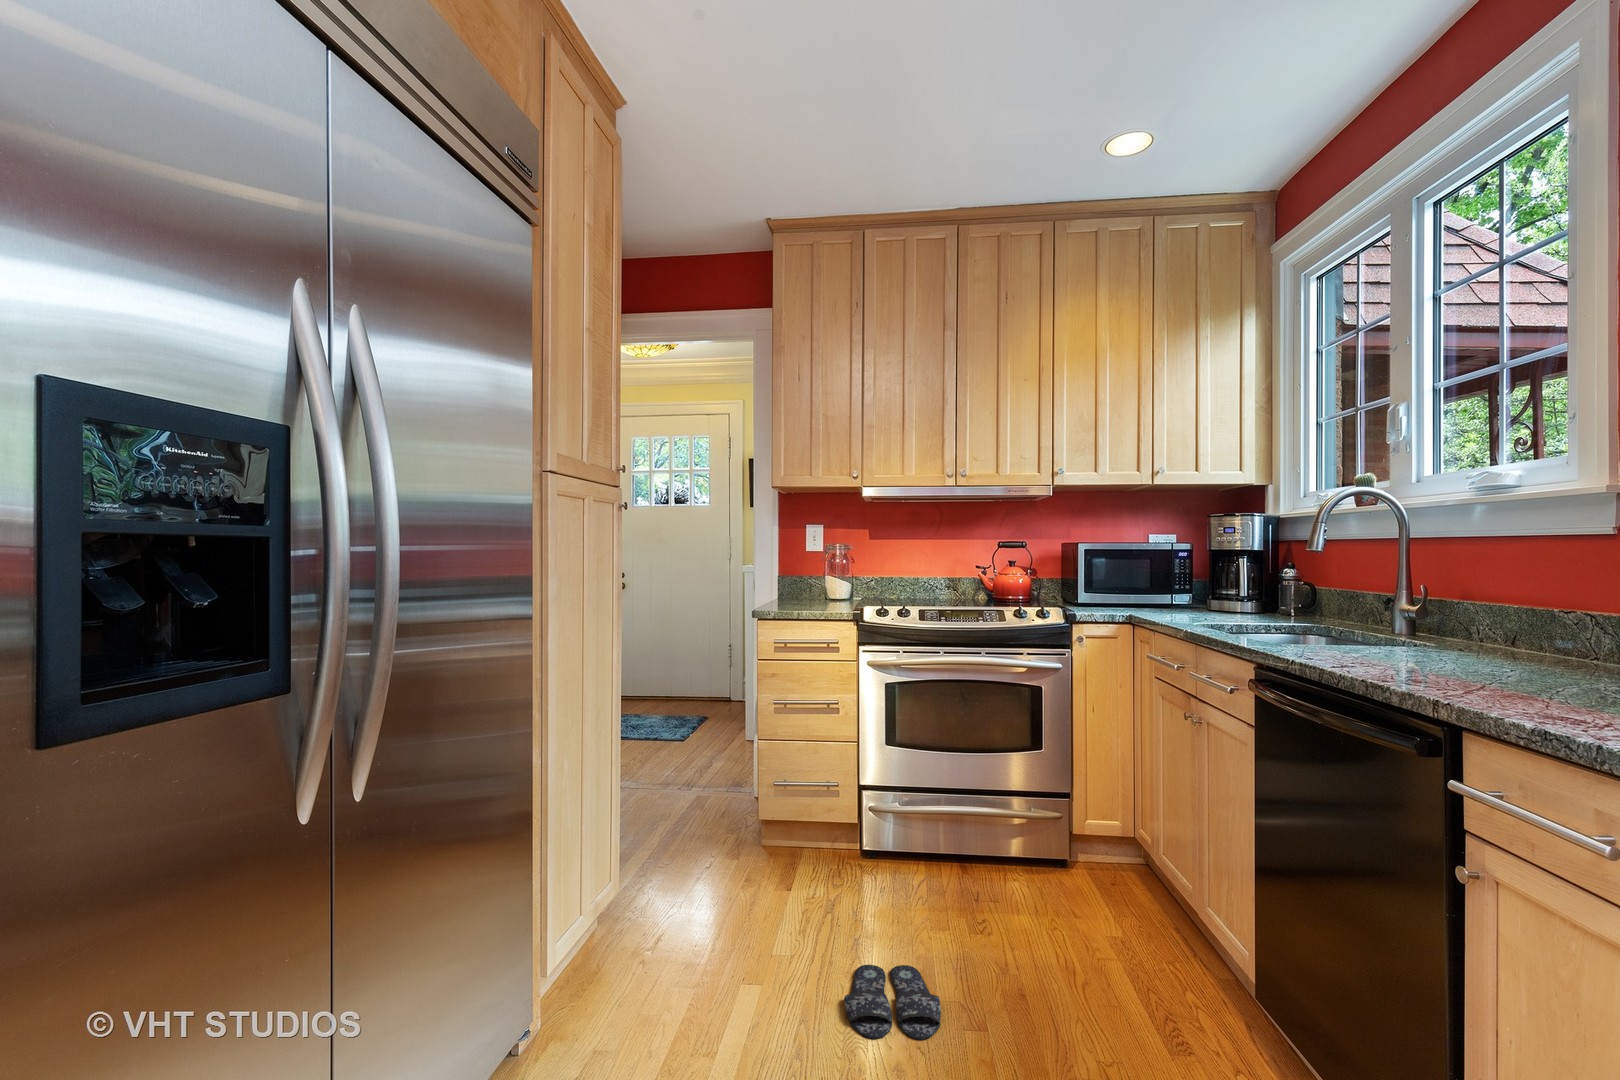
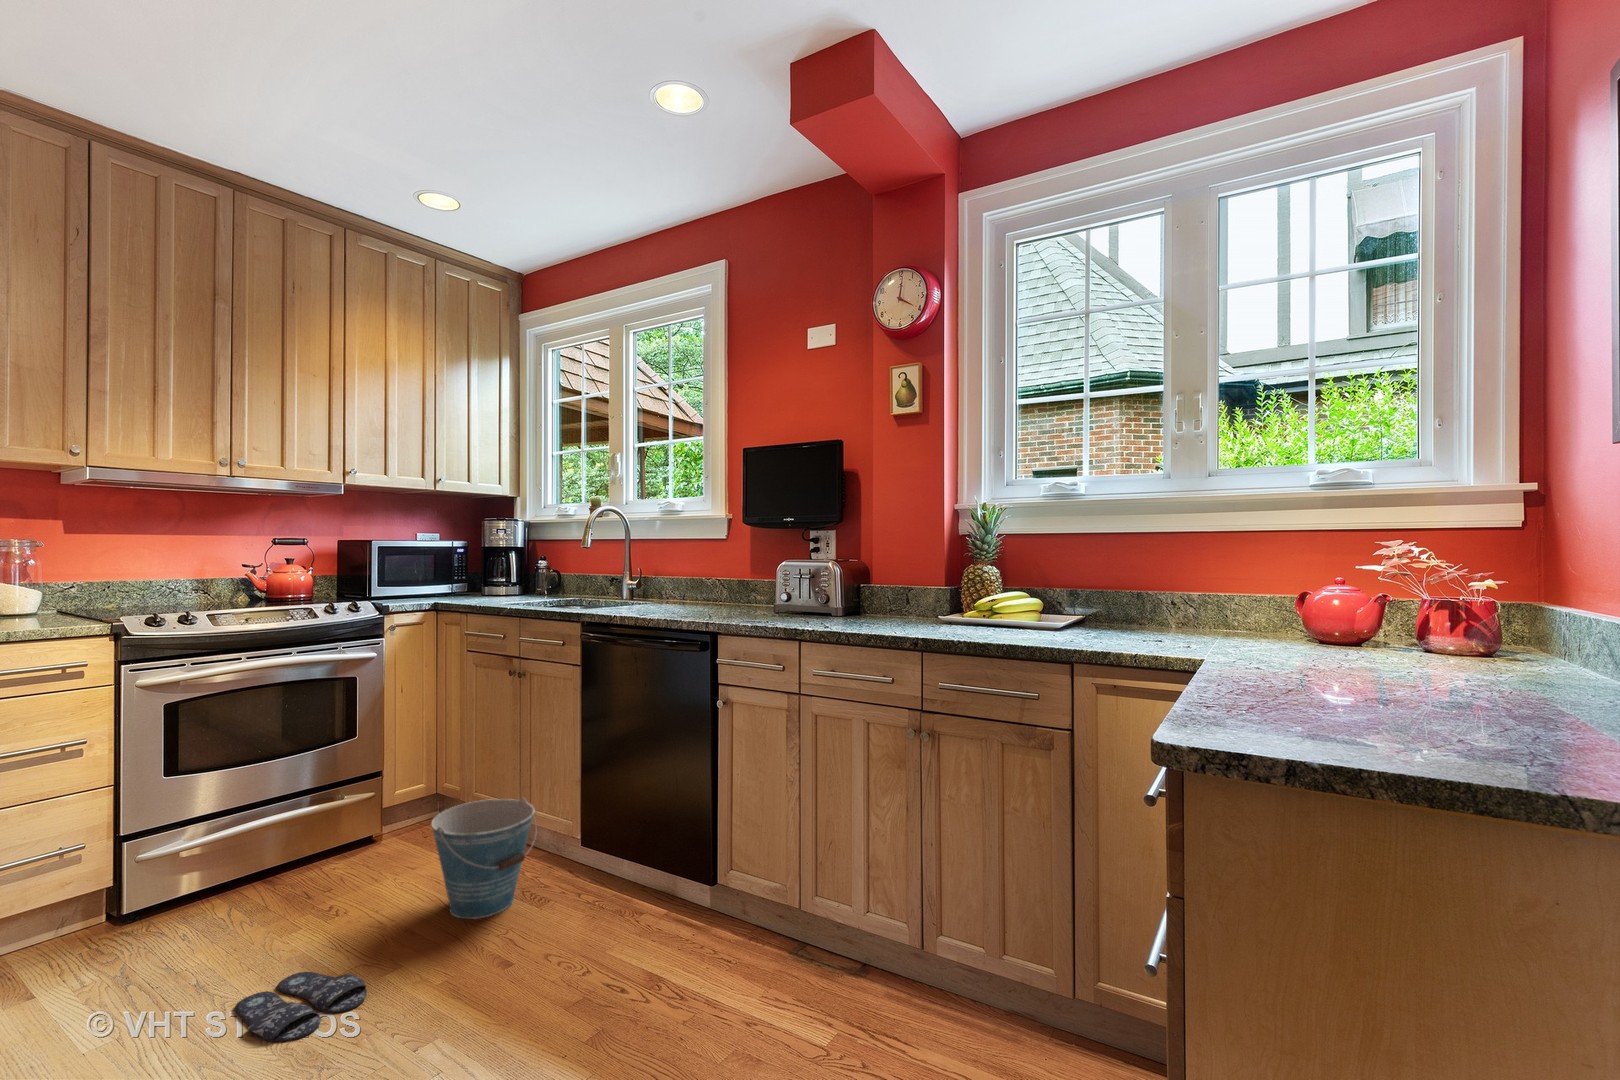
bucket: none [1046,862,1179,1026] -> present [432,798,536,919]

